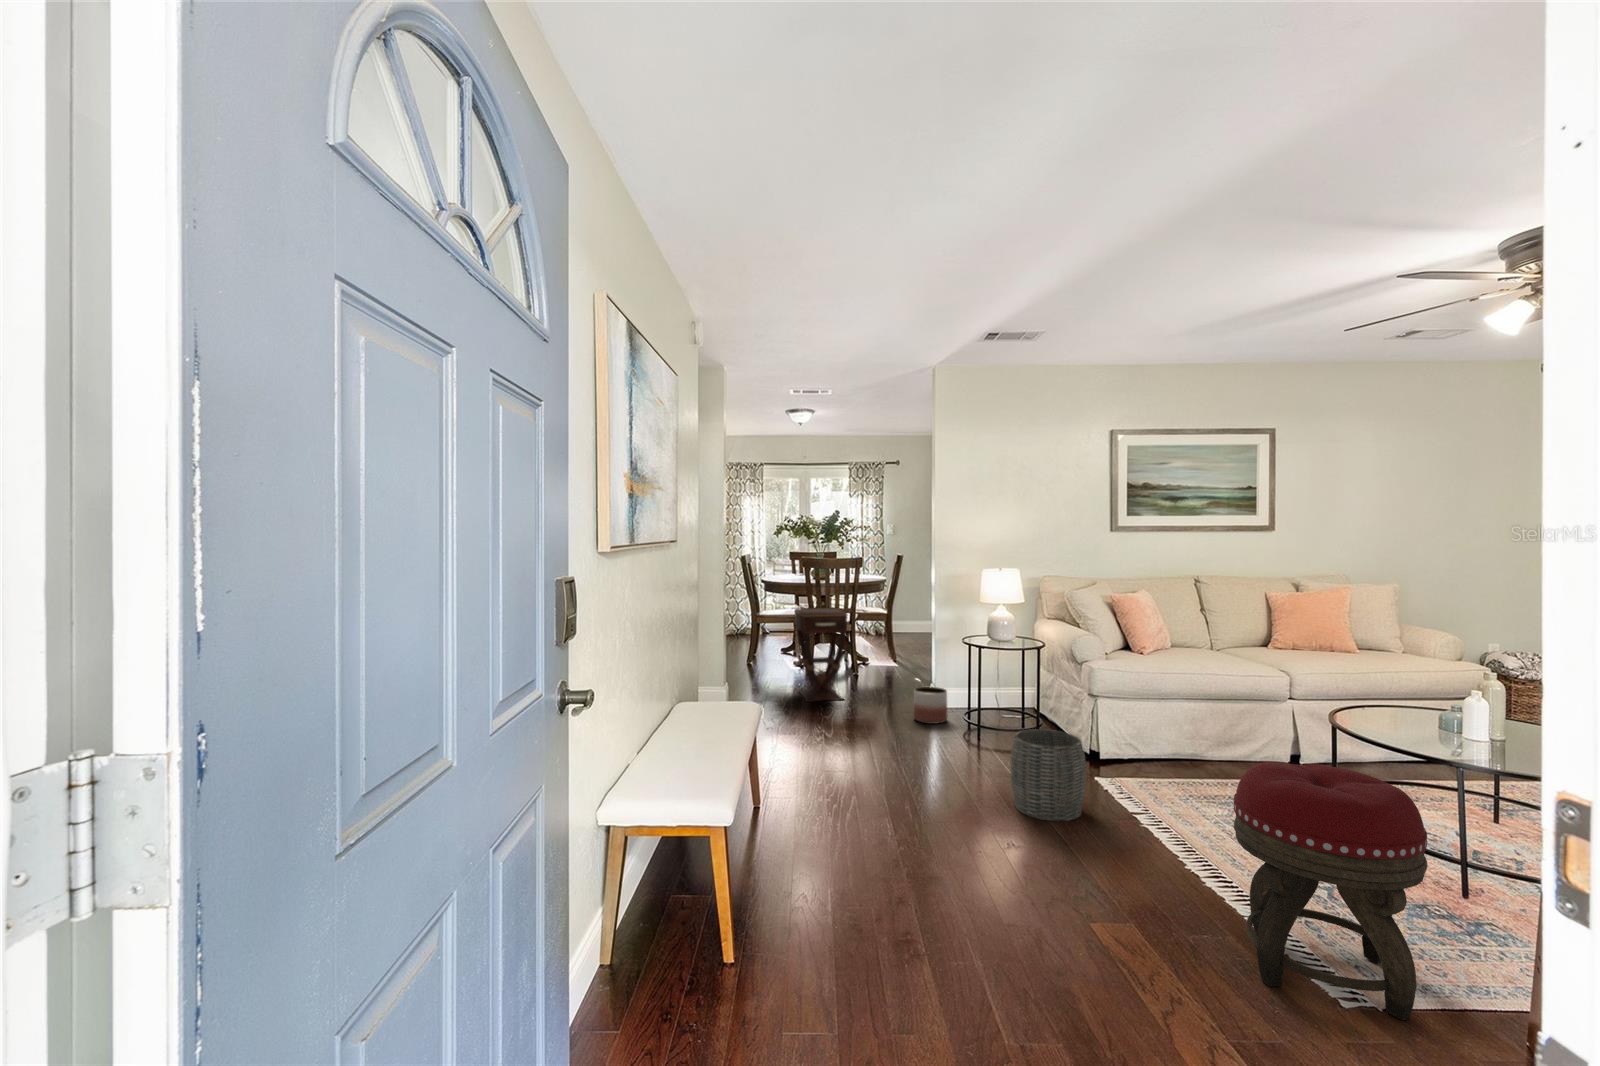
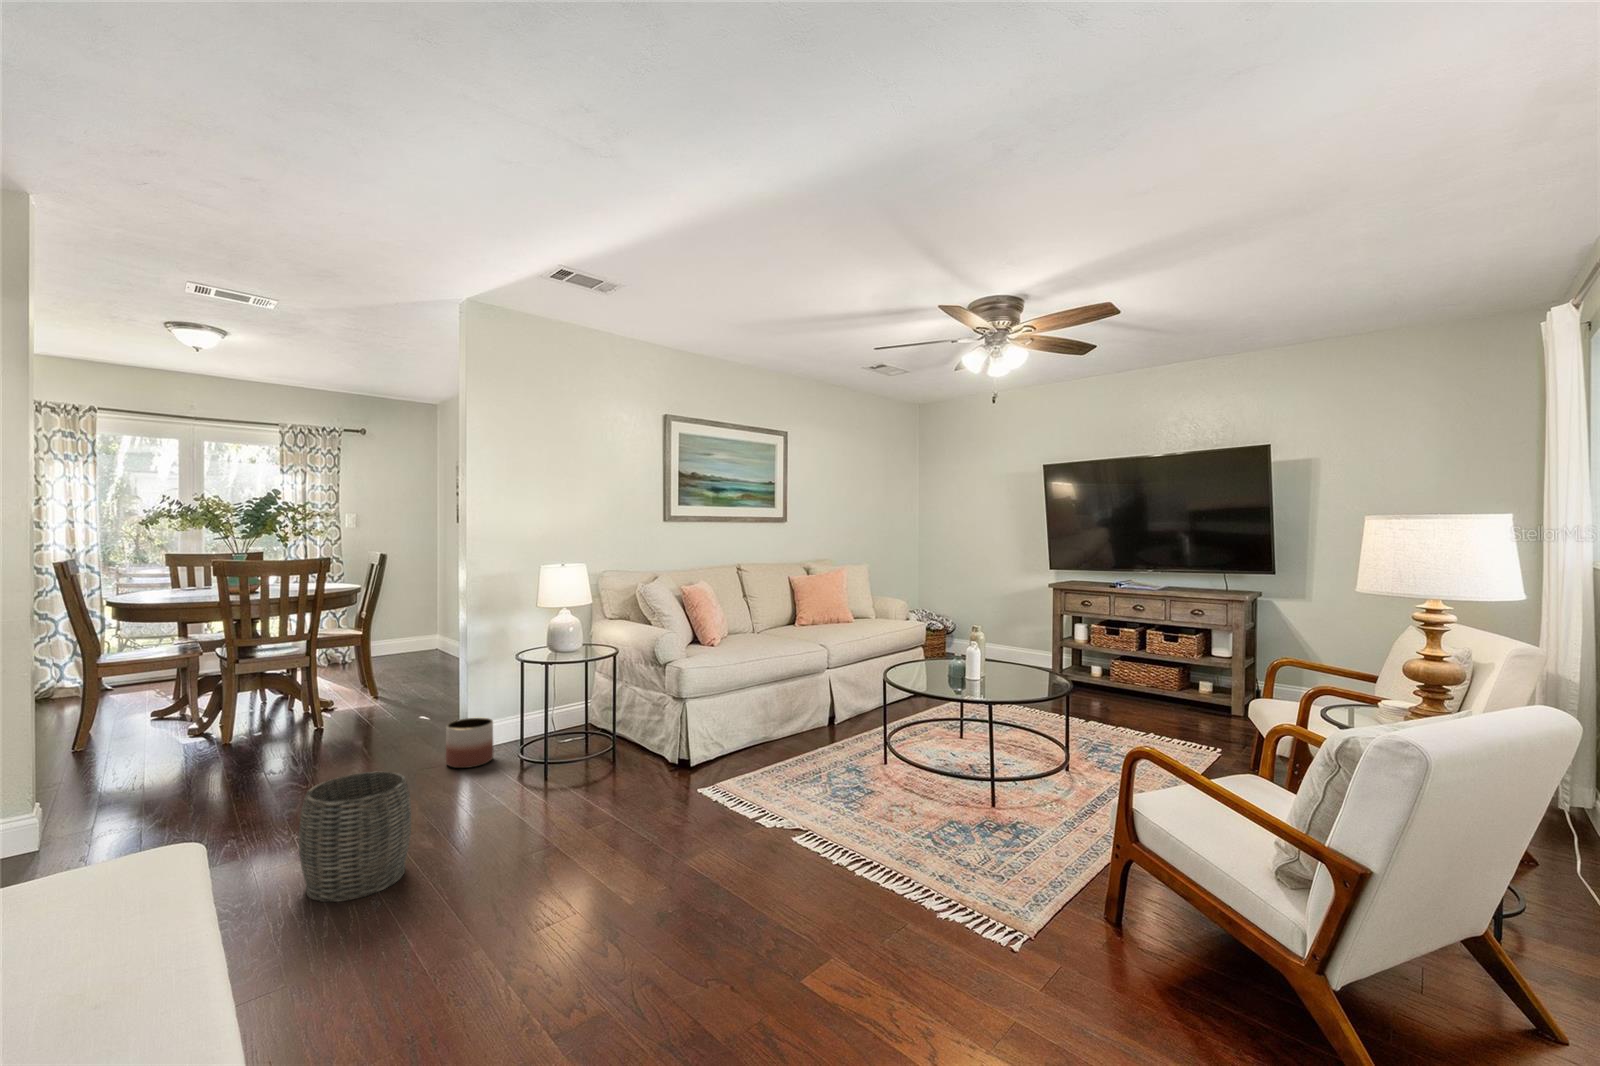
side table: present [796,608,847,702] -> none [226,627,329,774]
woven basket: present [1011,729,1086,821] -> present [299,772,411,902]
footstool: present [1234,762,1427,1020] -> none [949,740,1113,986]

